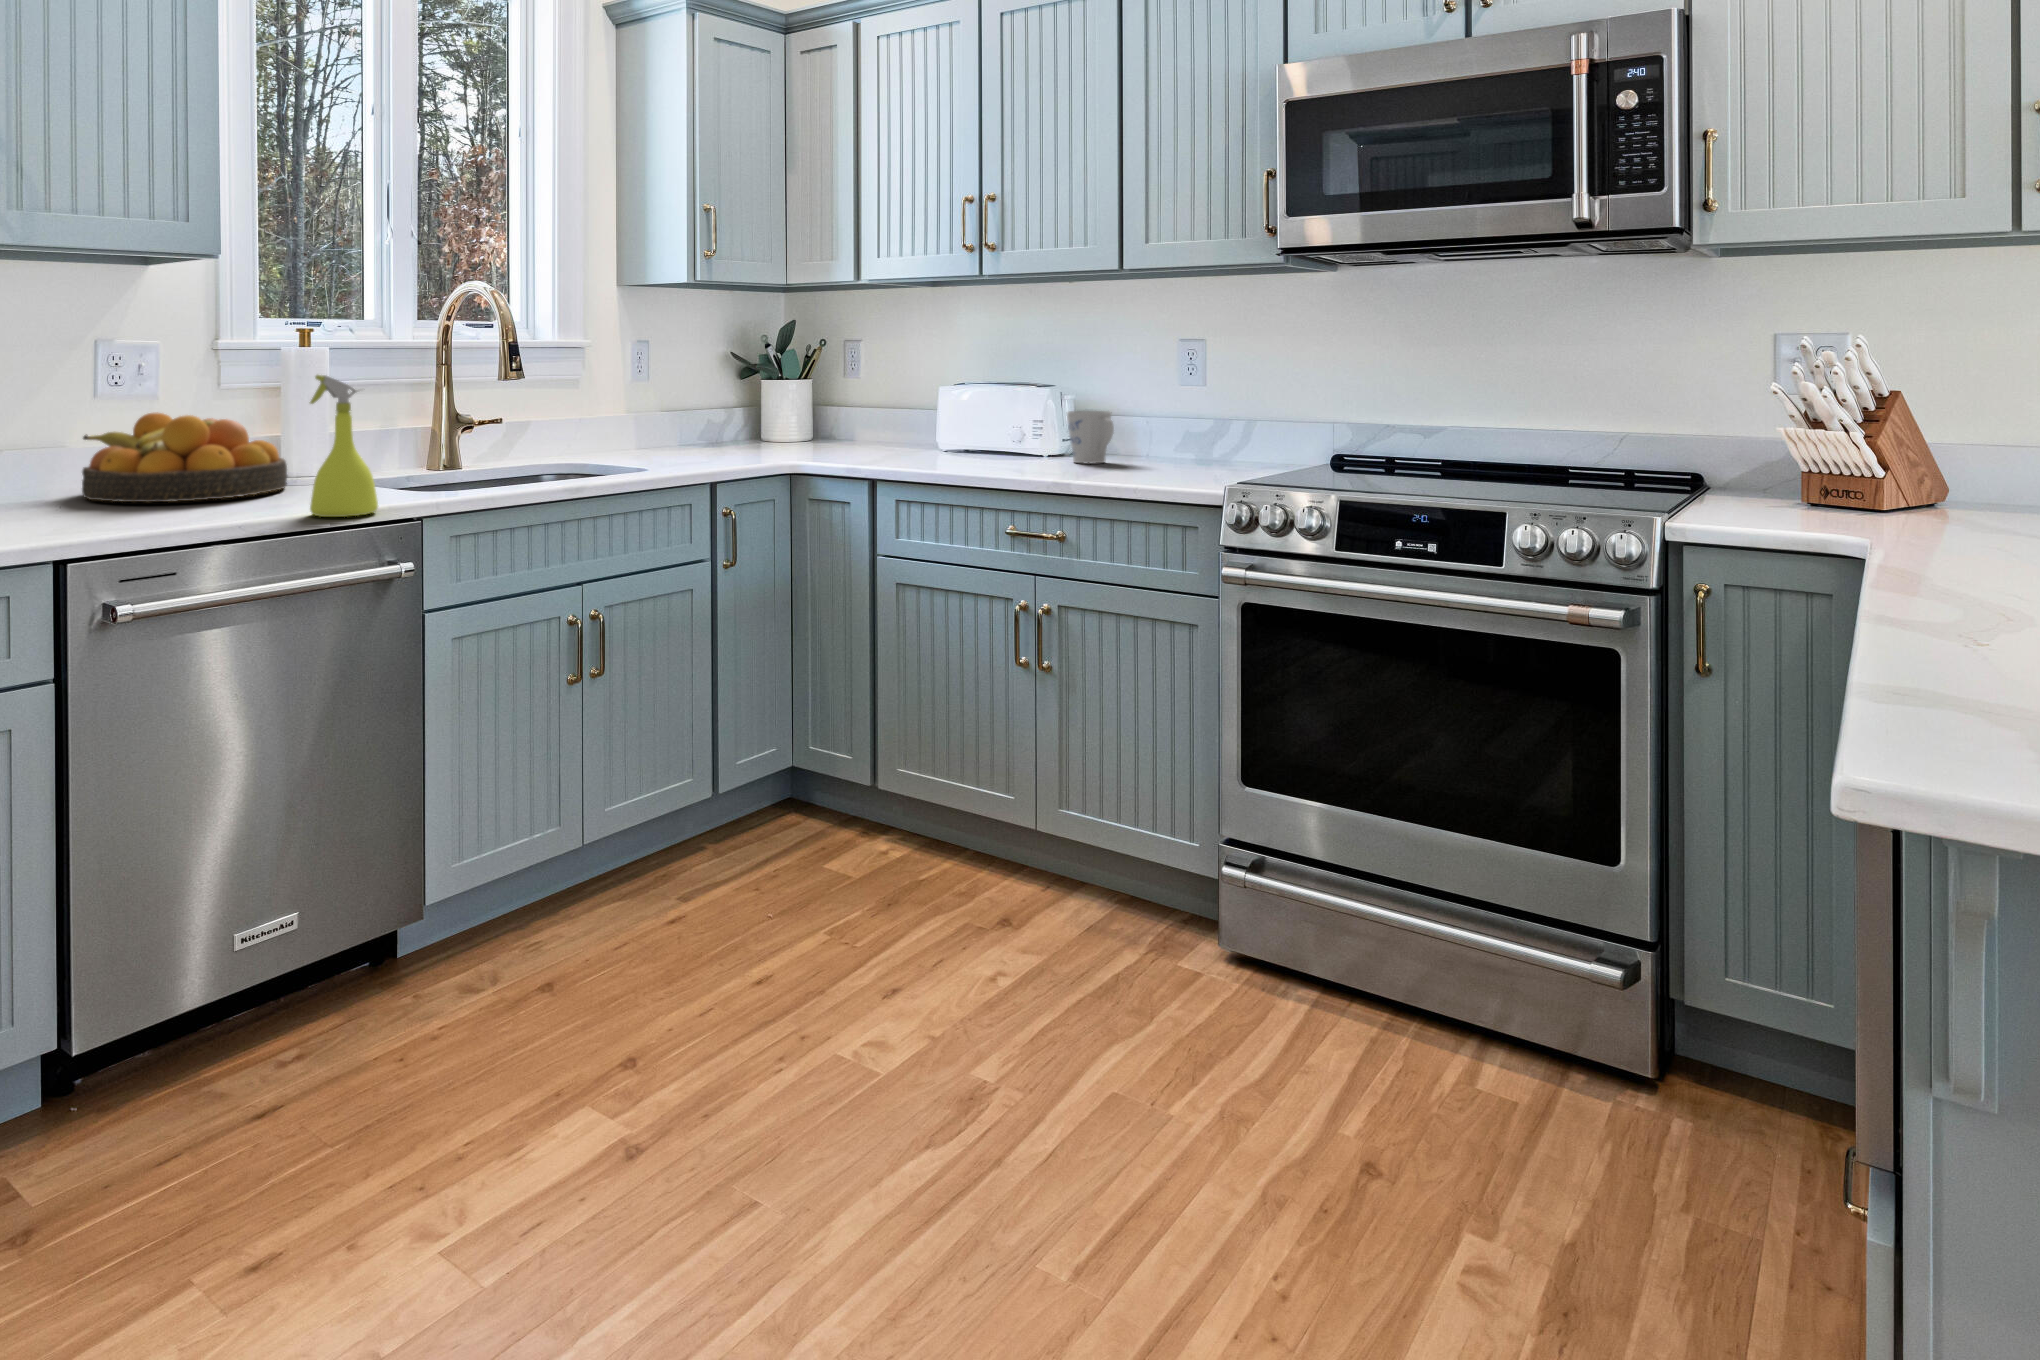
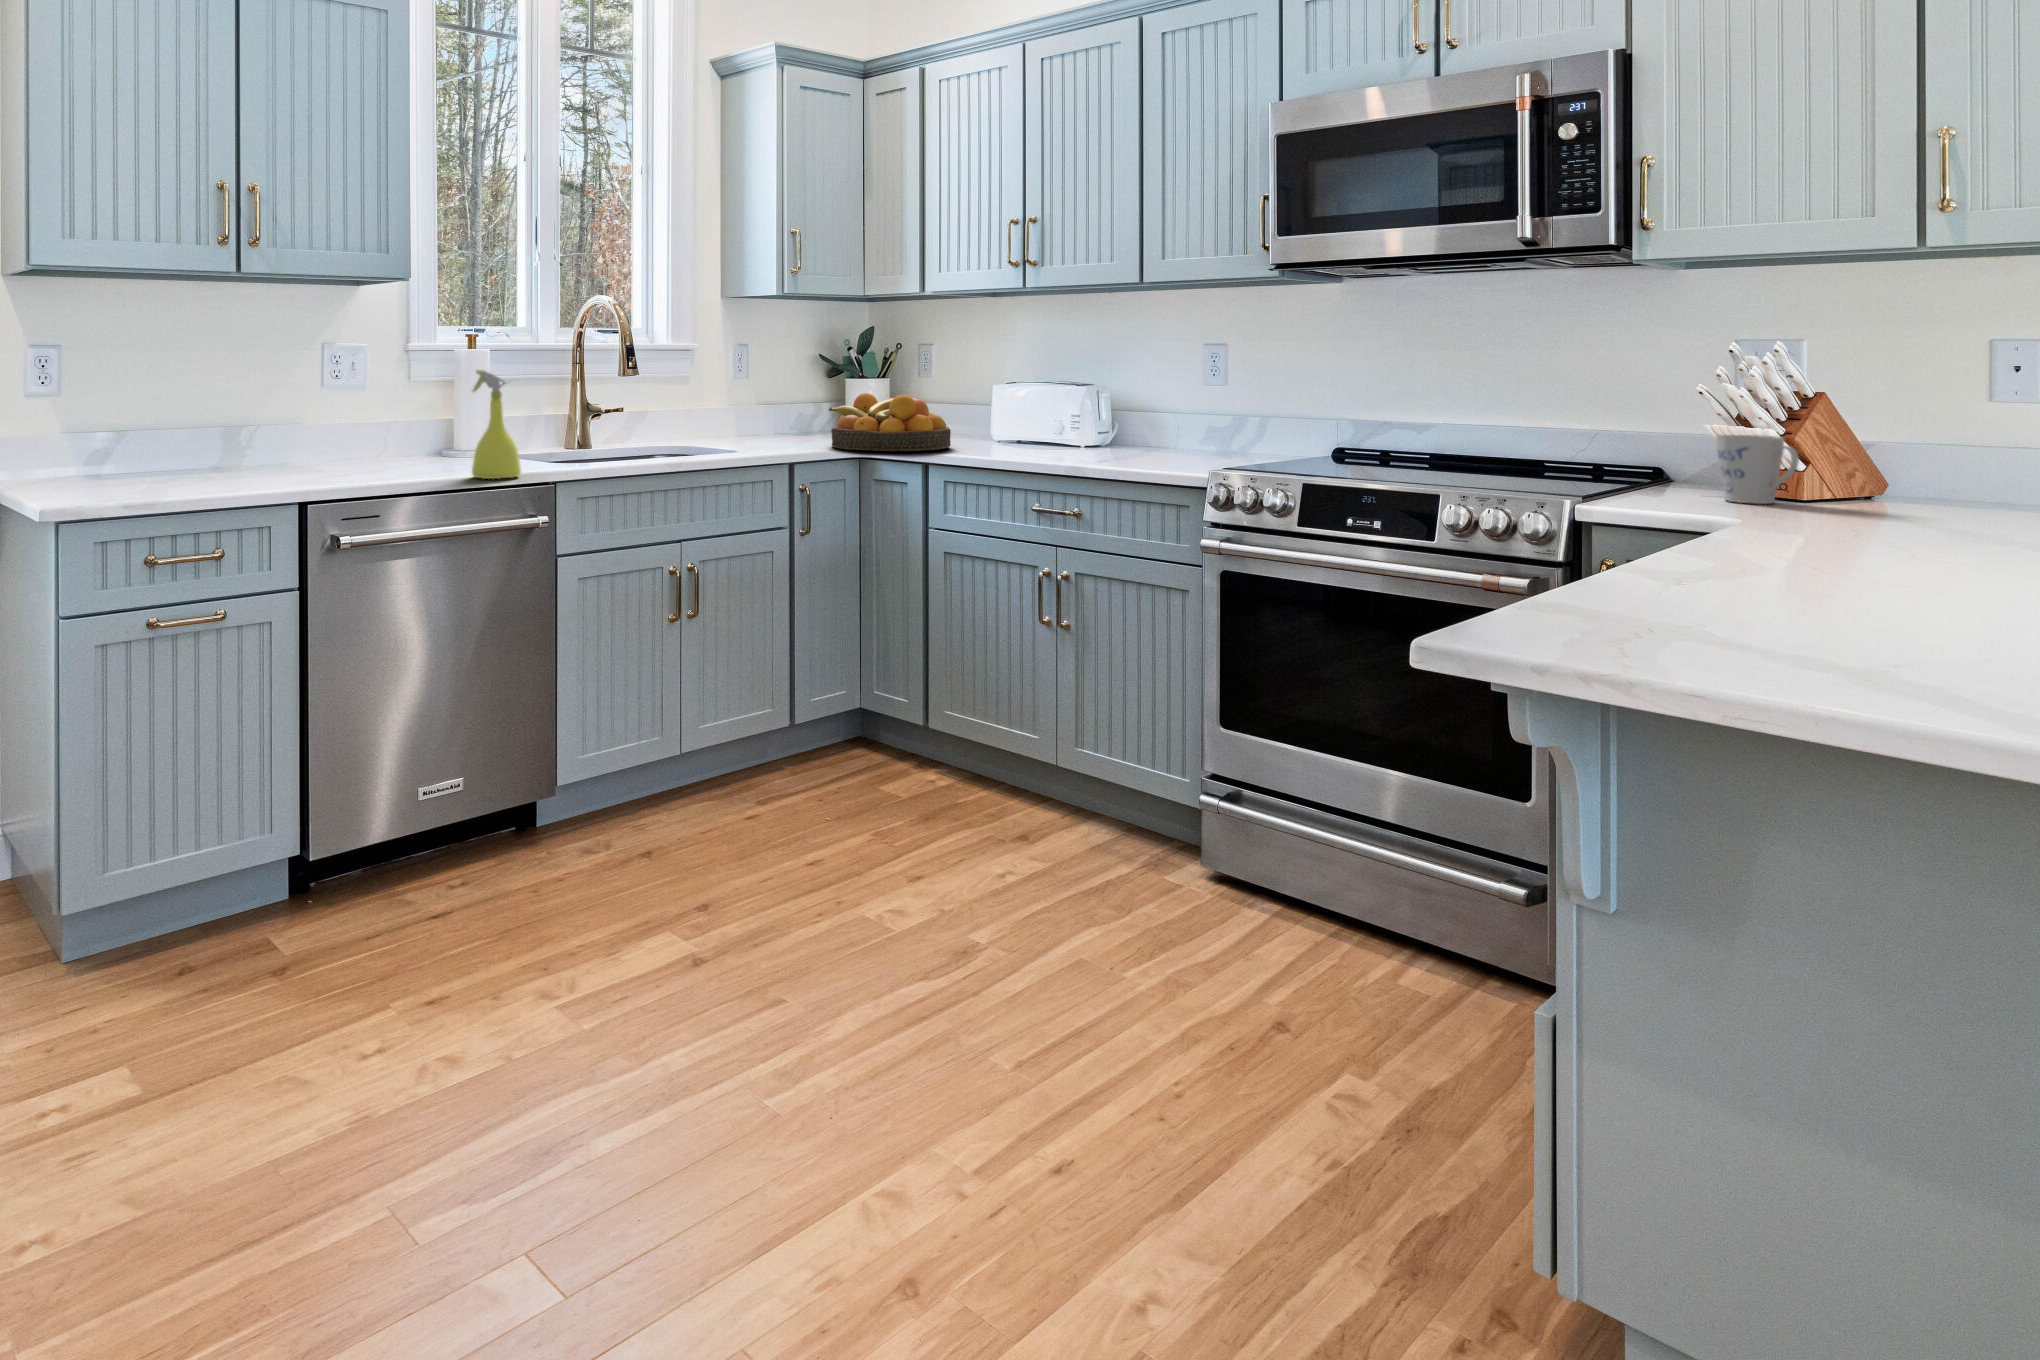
mug: present [1067,411,1114,463] -> present [1715,435,1799,504]
fruit bowl: present [82,413,287,502] -> present [829,393,951,451]

